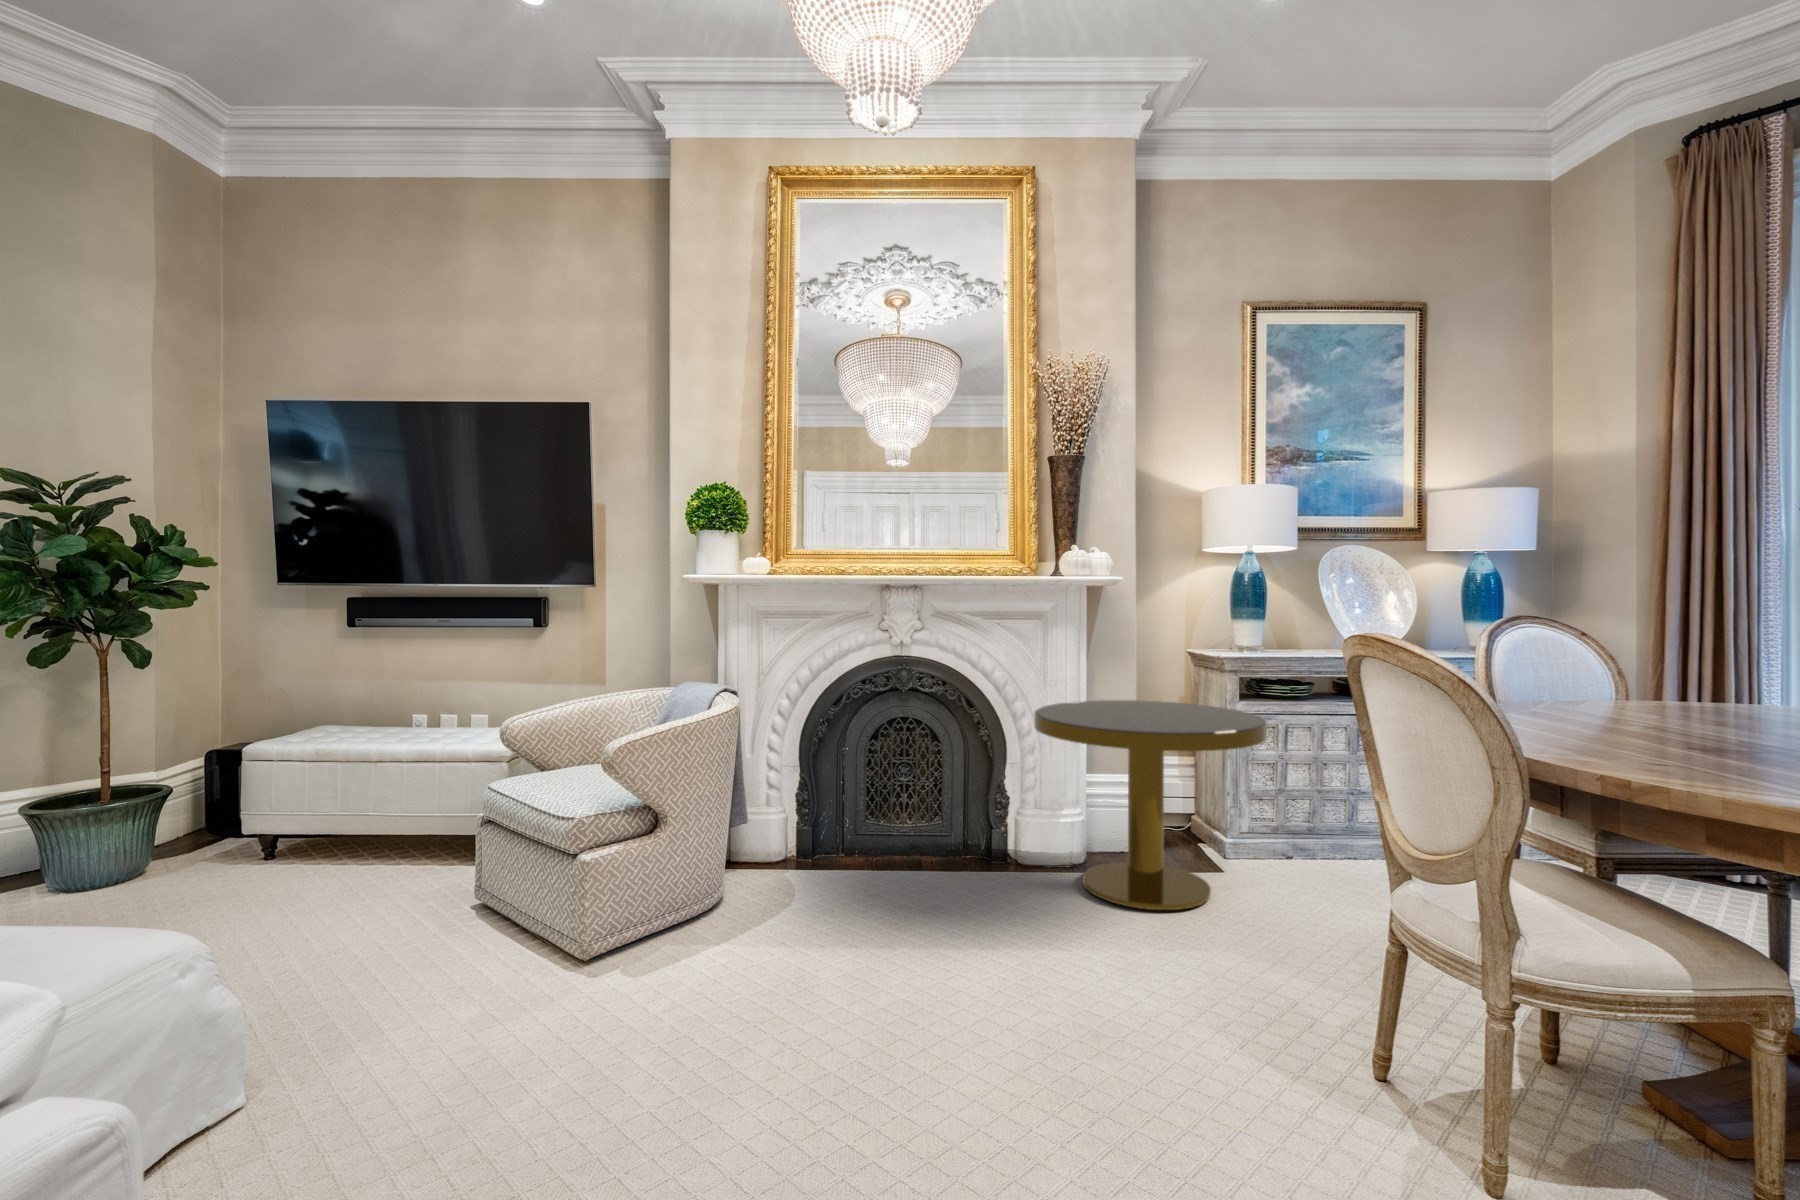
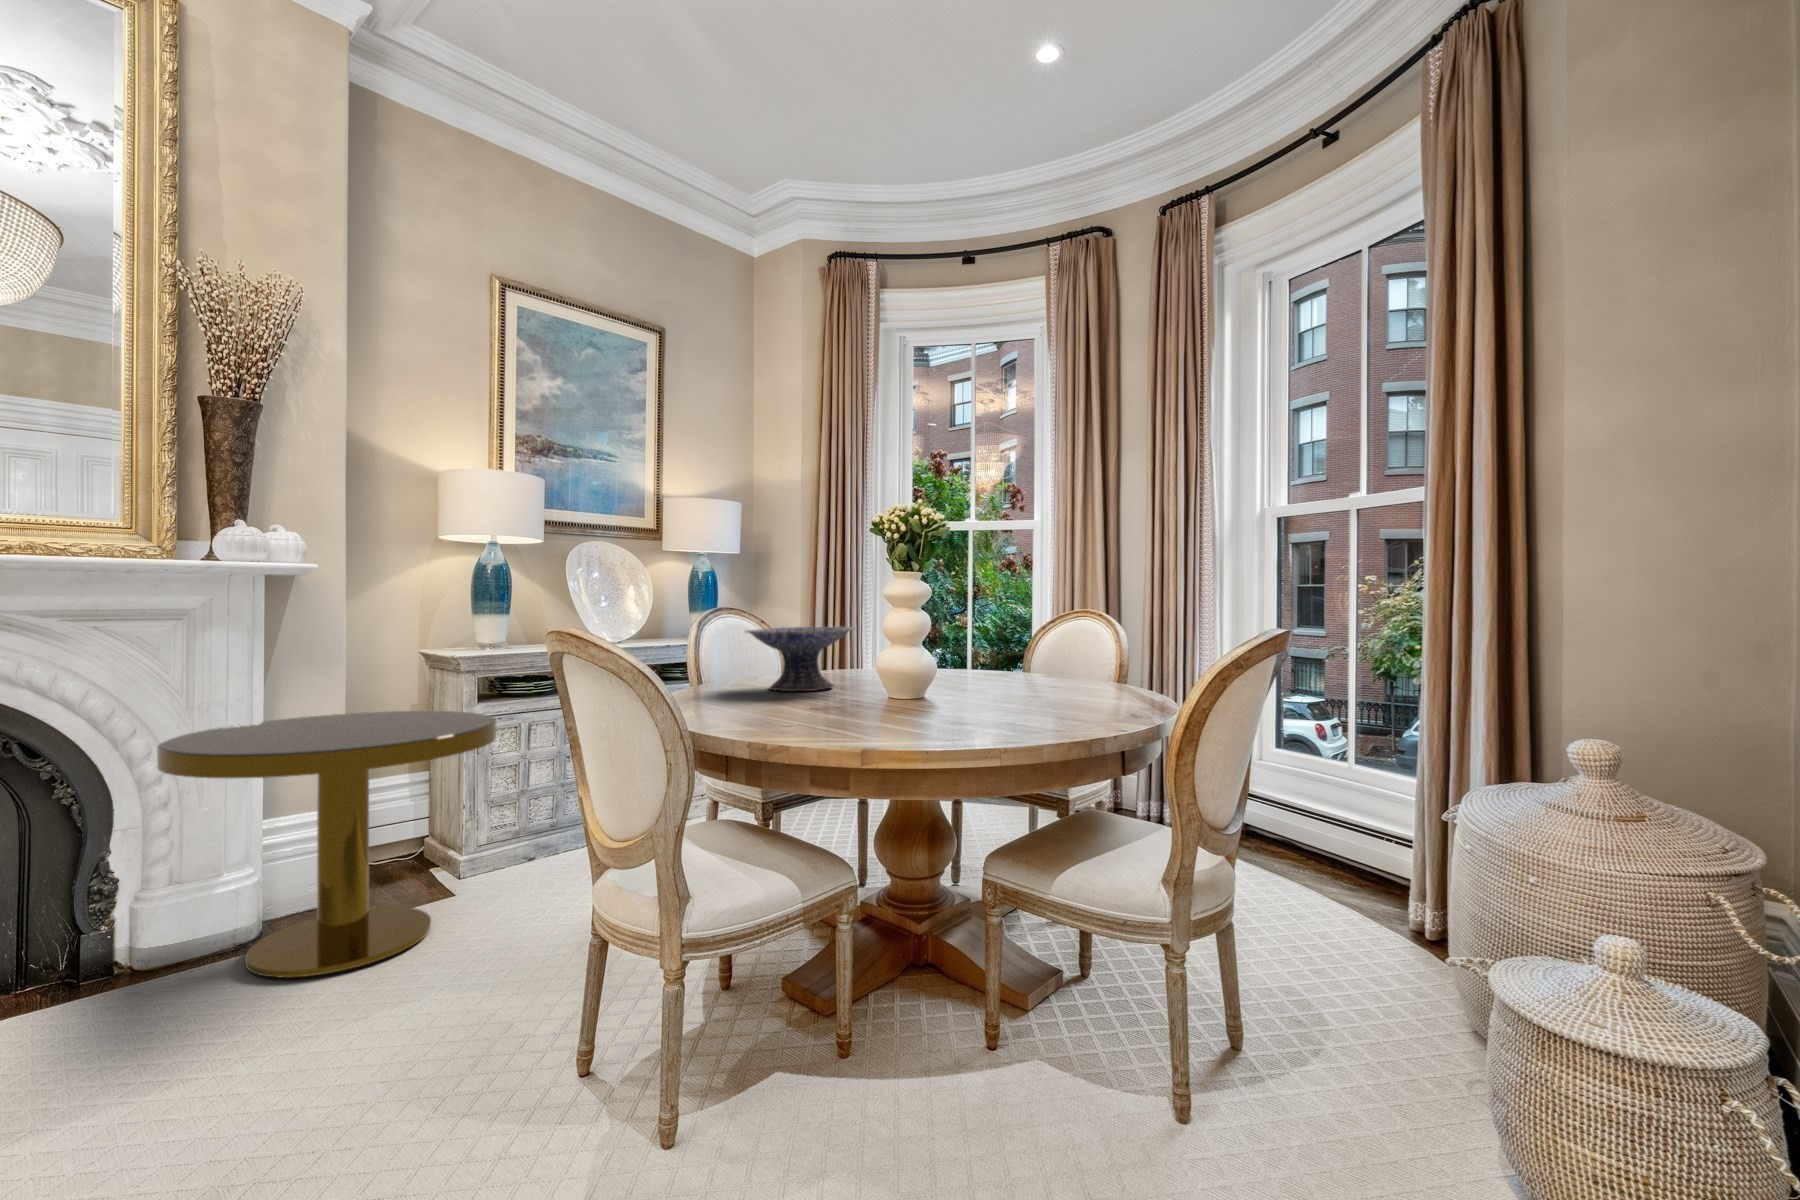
decorative bowl: none [1566,652,1748,734] -> present [746,627,854,691]

